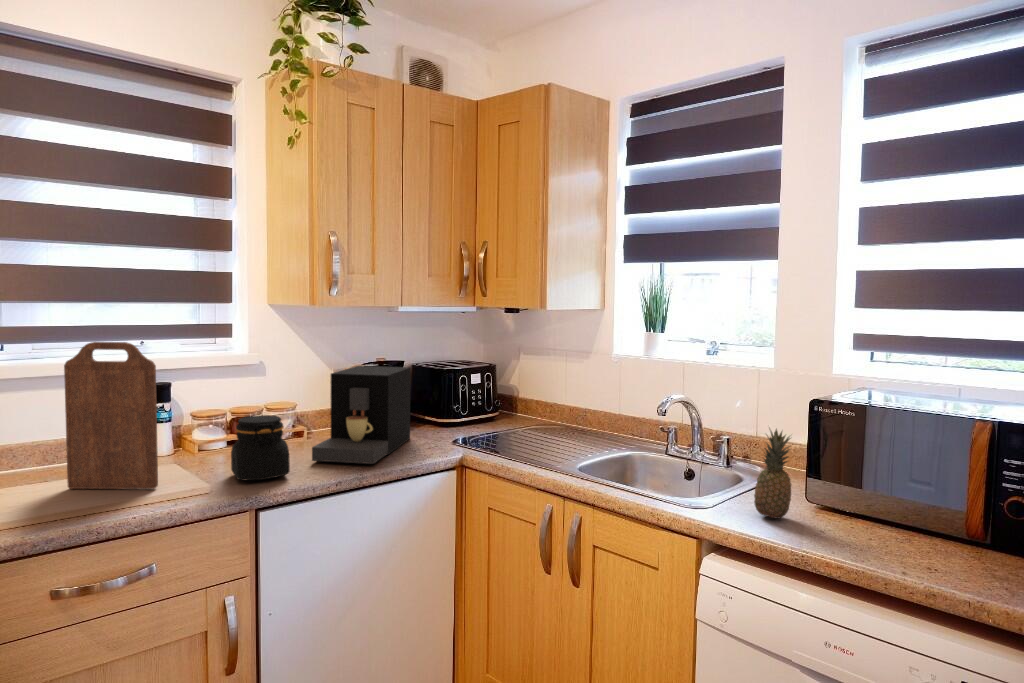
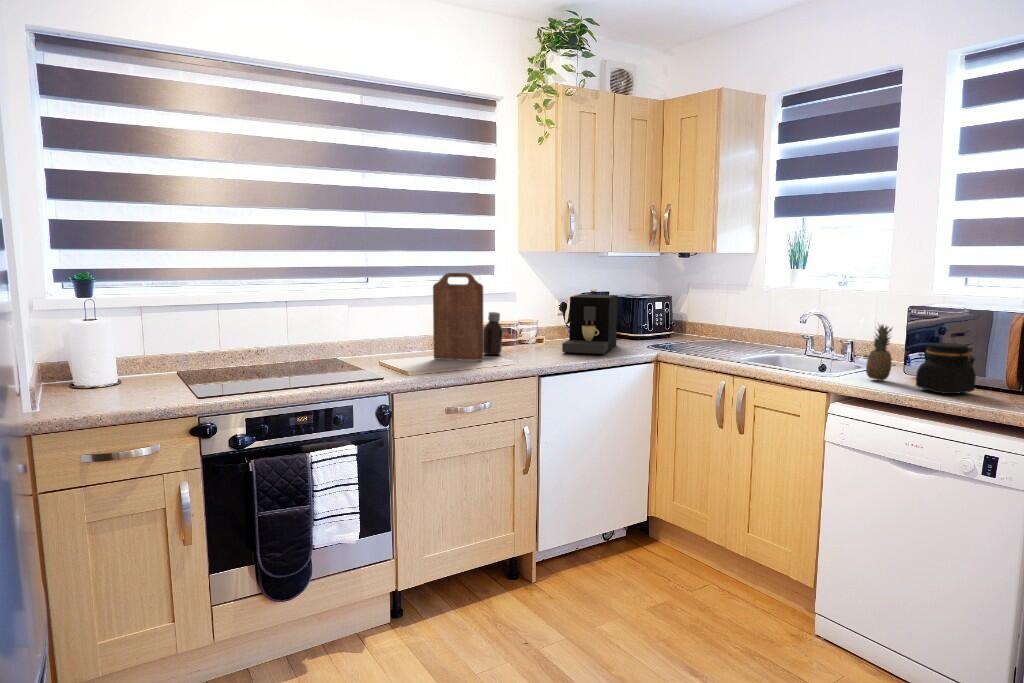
bottle: none [173,402,210,473] -> present [483,312,503,355]
jar: present [231,415,290,480] -> present [915,343,976,394]

